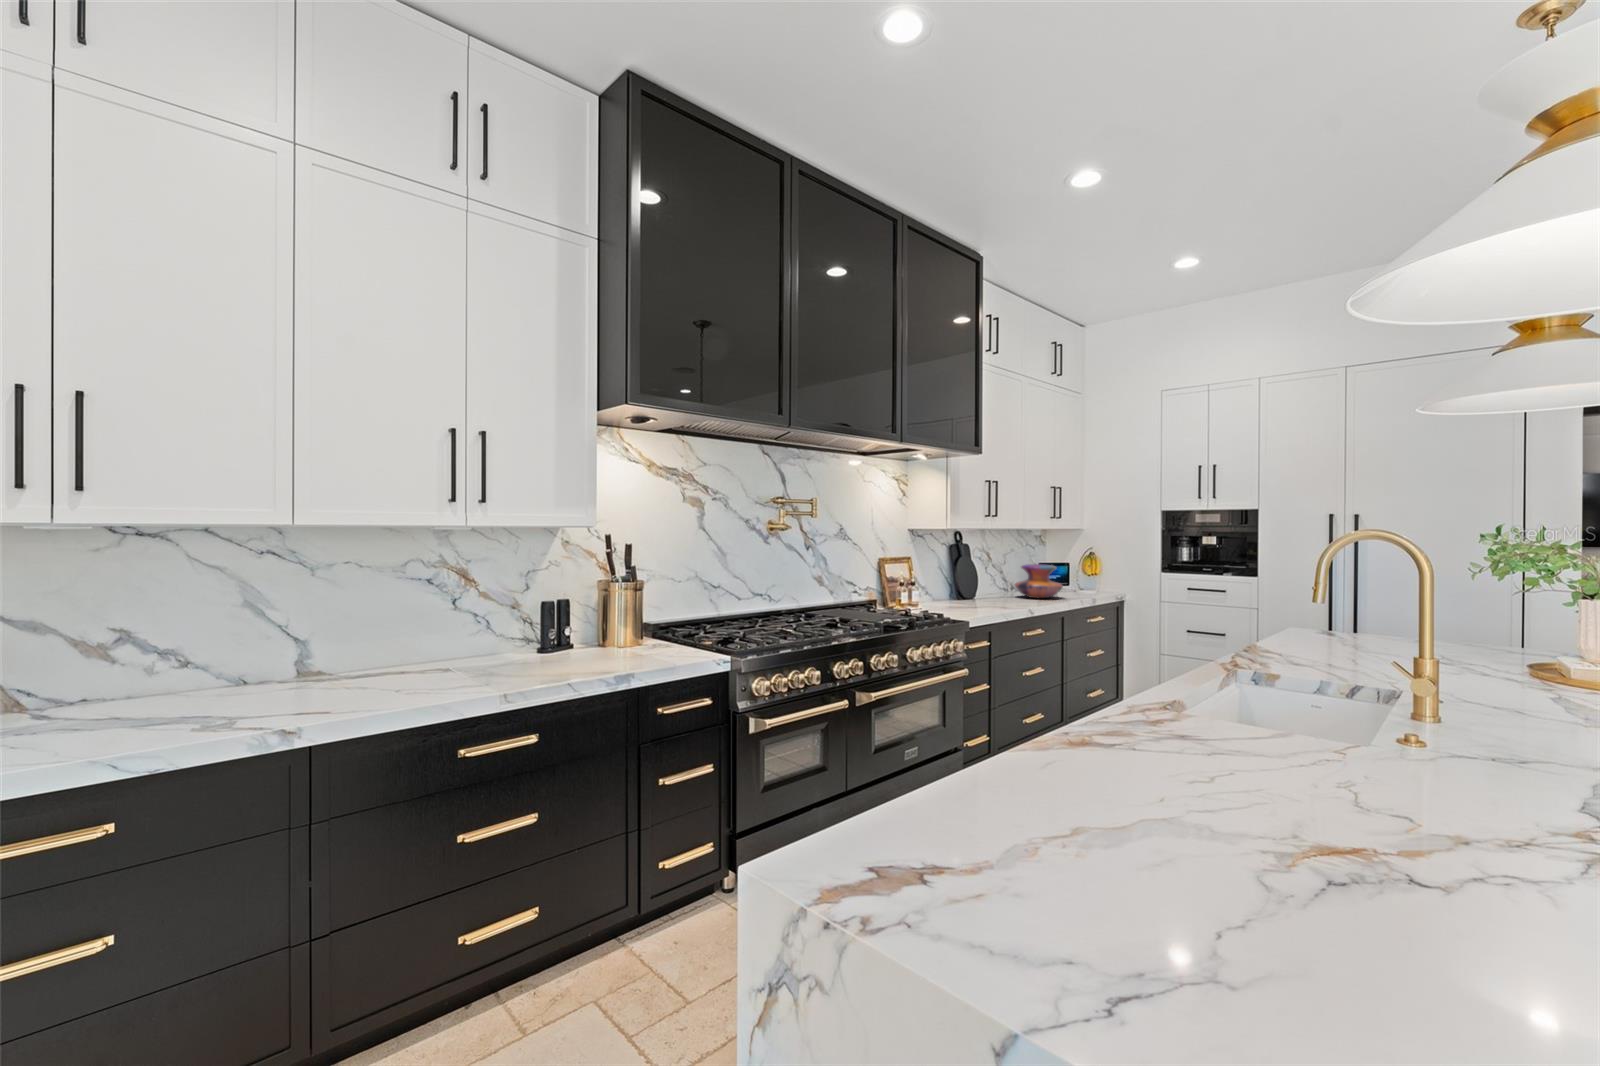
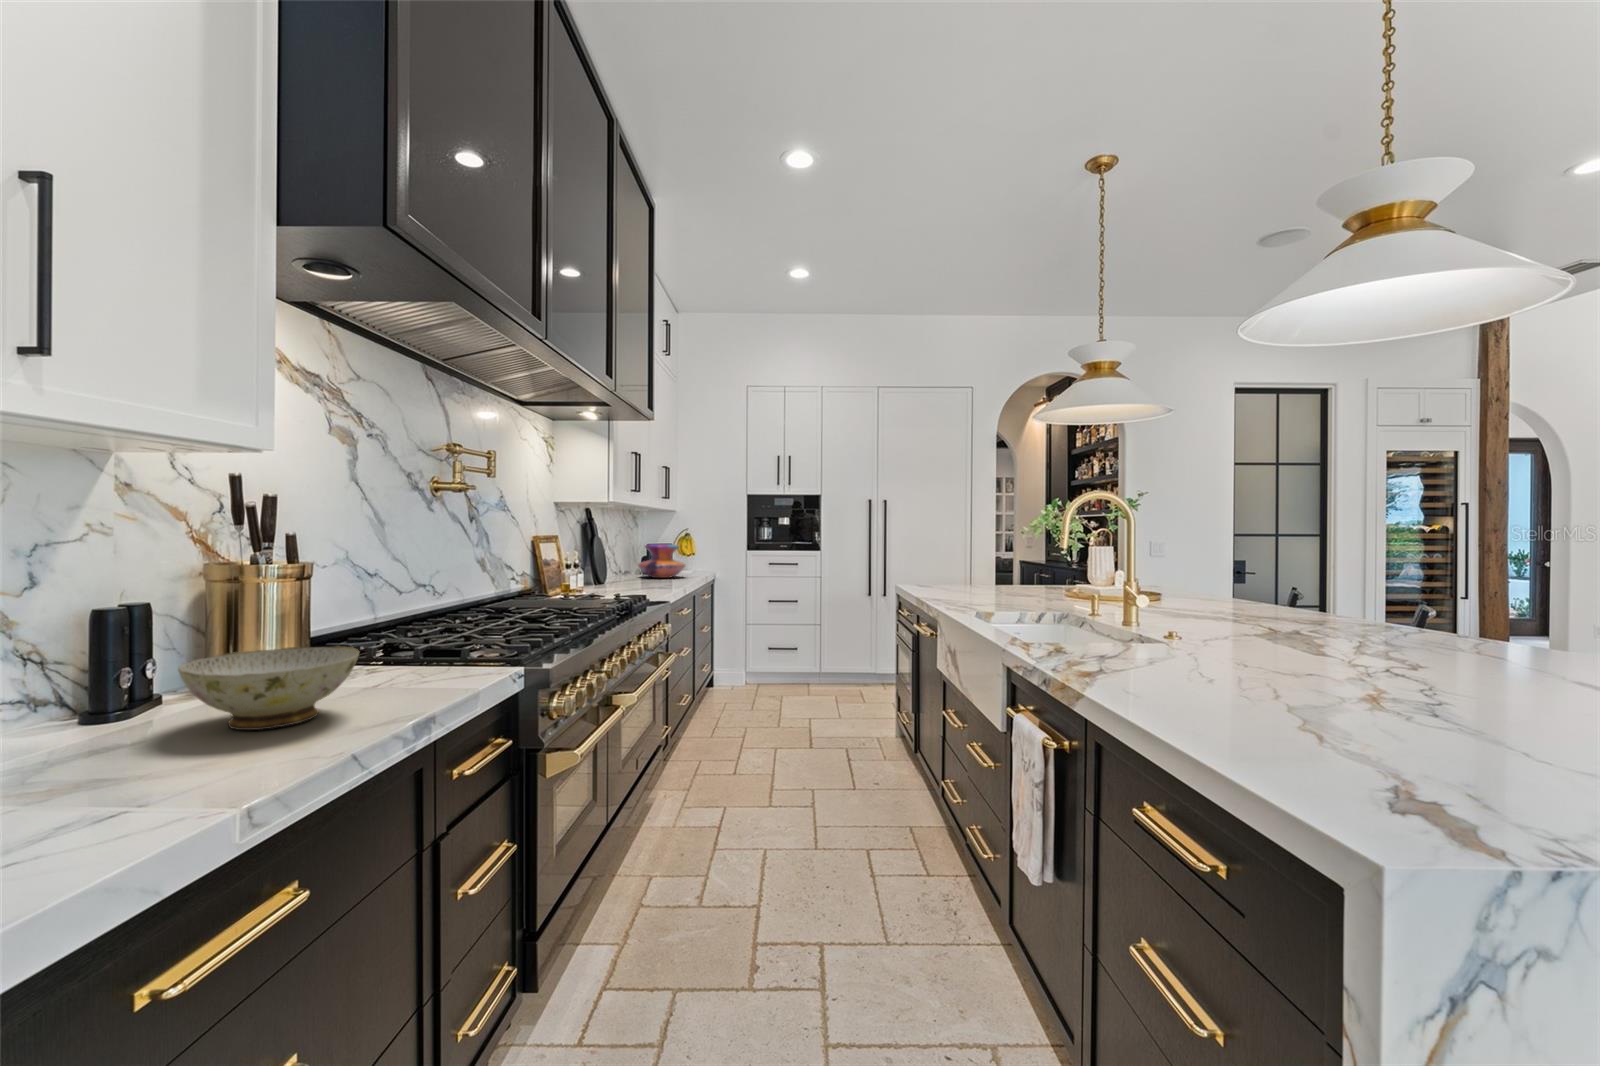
ceramic bowl: none [547,626,620,663] -> present [178,646,359,730]

